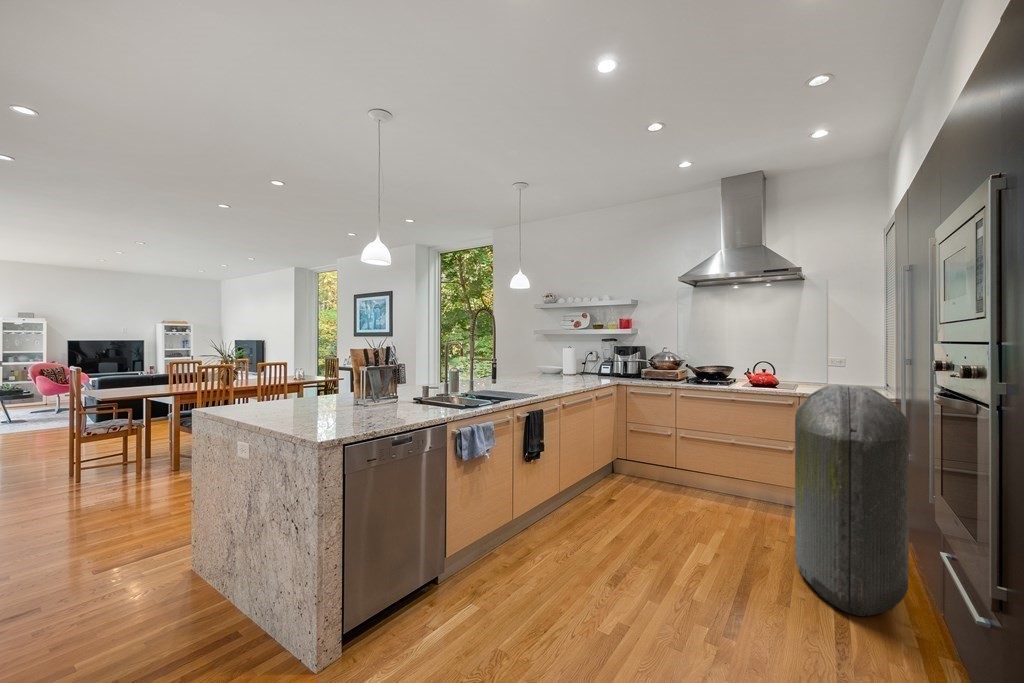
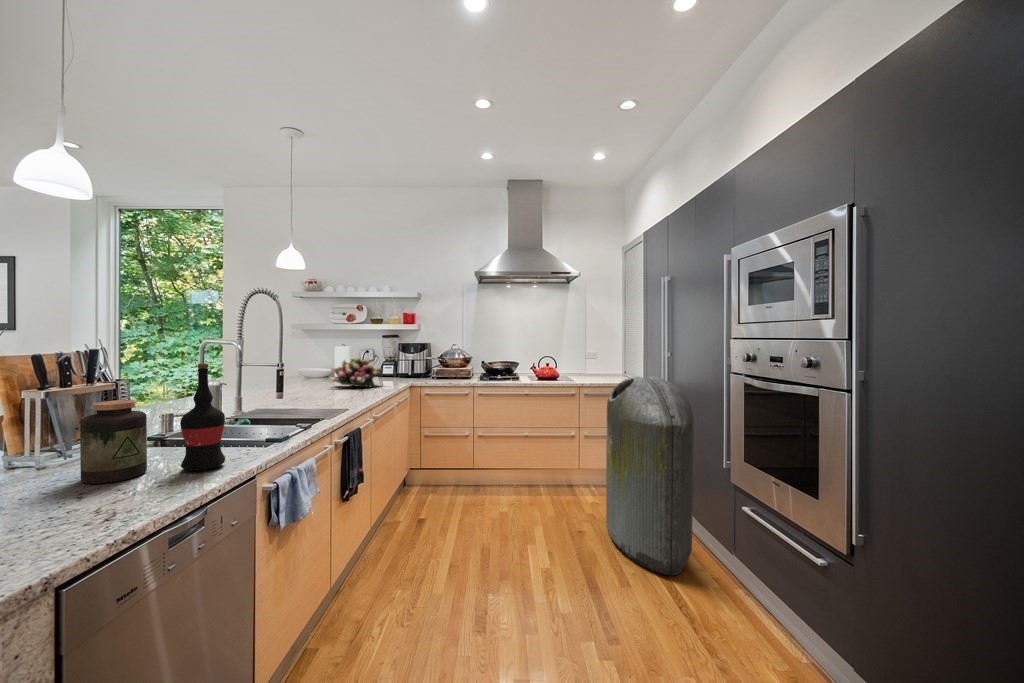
wine bottle: none [413,354,434,414] -> present [180,363,225,470]
flower arrangement: none [548,357,590,383] -> present [331,357,382,387]
jar: none [374,373,401,414] -> present [80,400,147,484]

